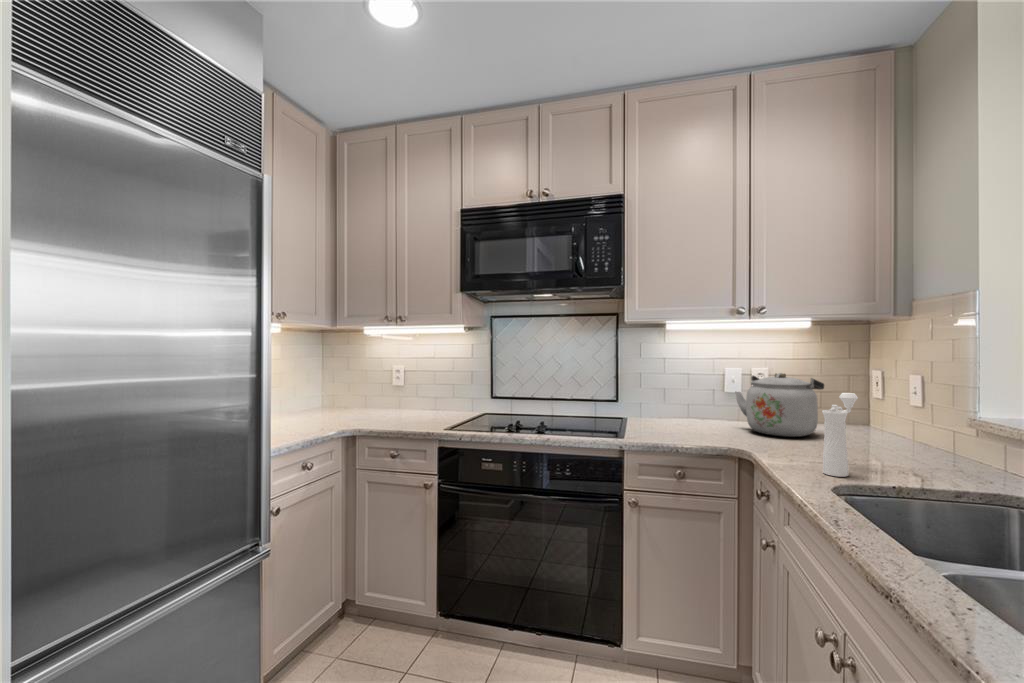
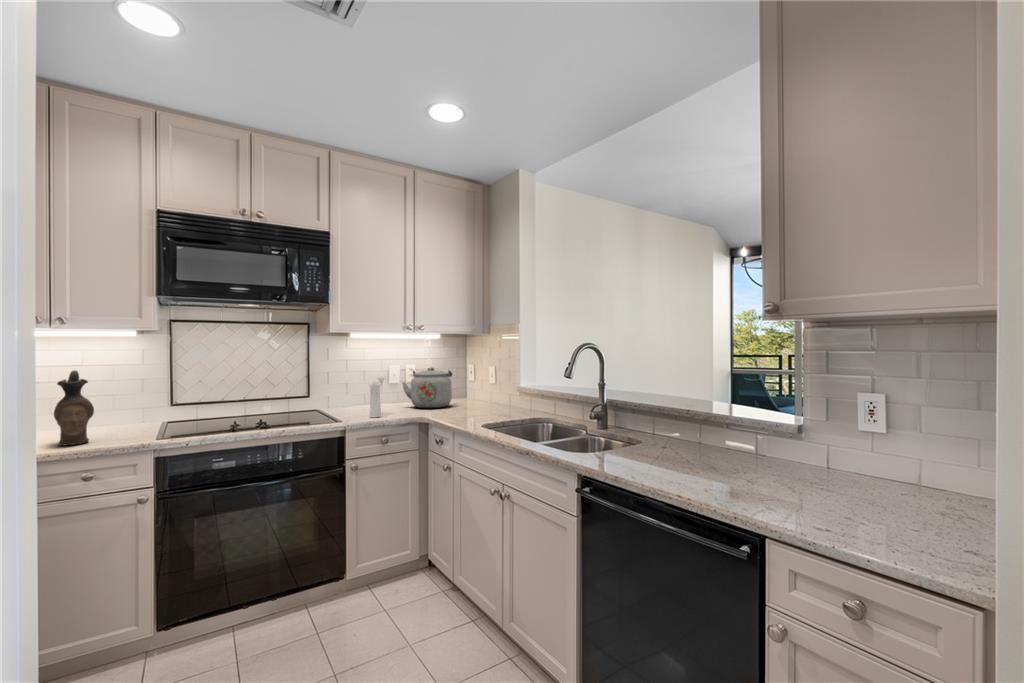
ceramic pitcher: none [384,360,411,424] -> present [54,371,94,445]
pepper mill: present [822,393,858,477] -> present [370,375,385,418]

